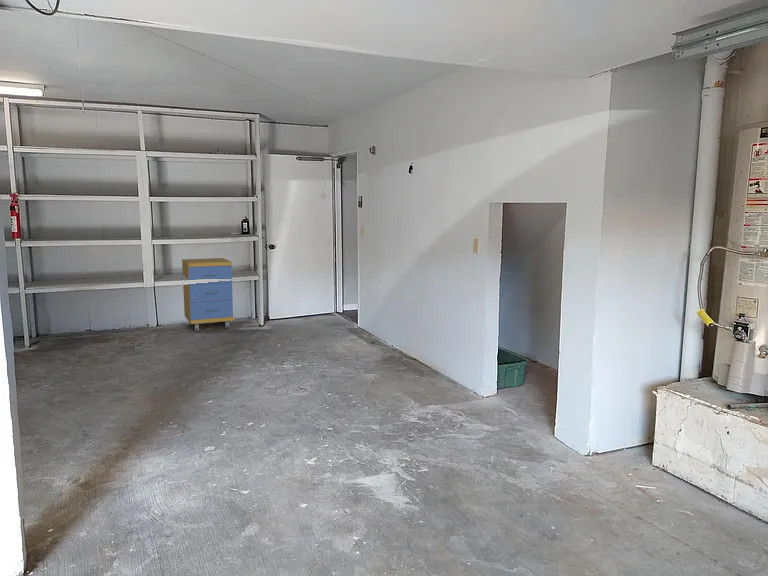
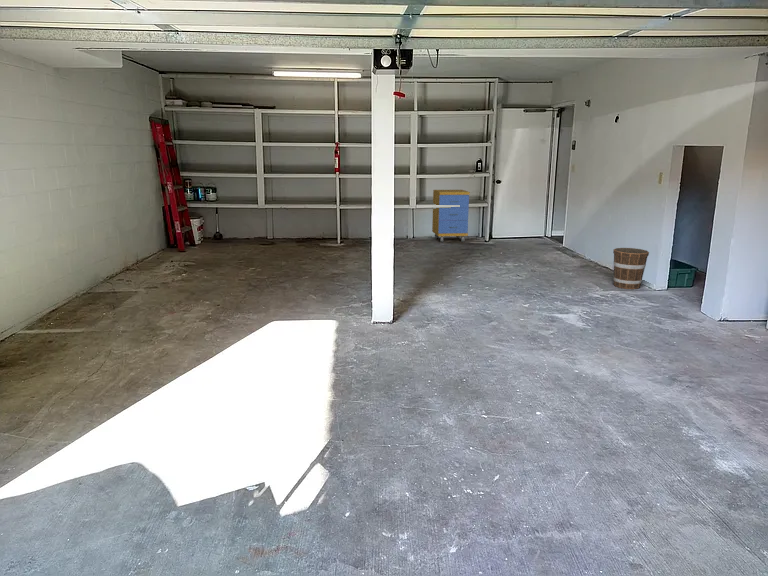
bucket: none [426,338,471,398] -> present [613,248,649,289]

